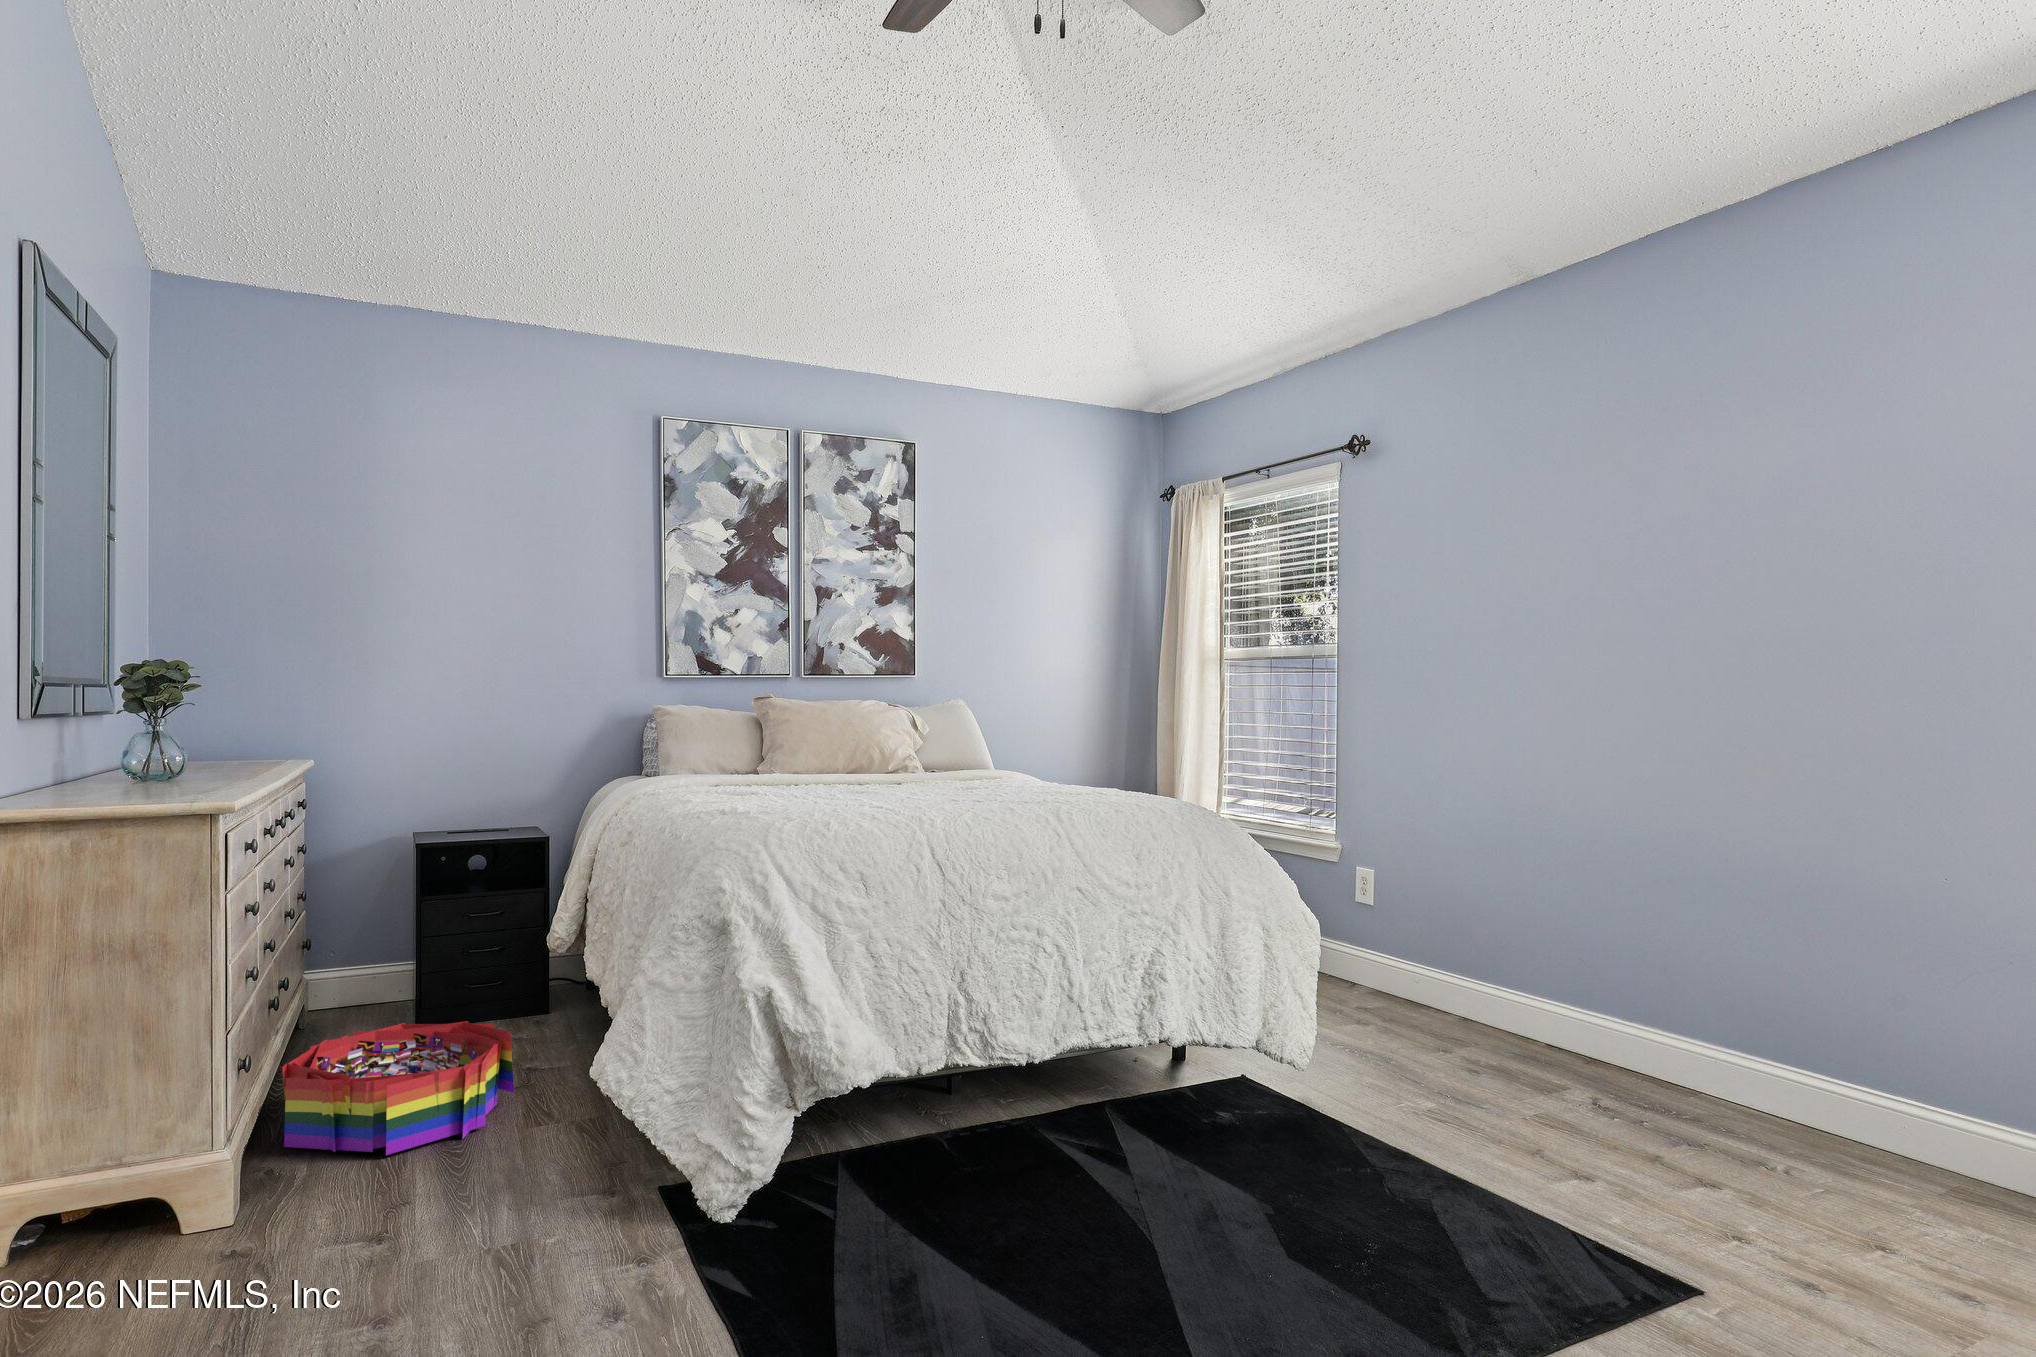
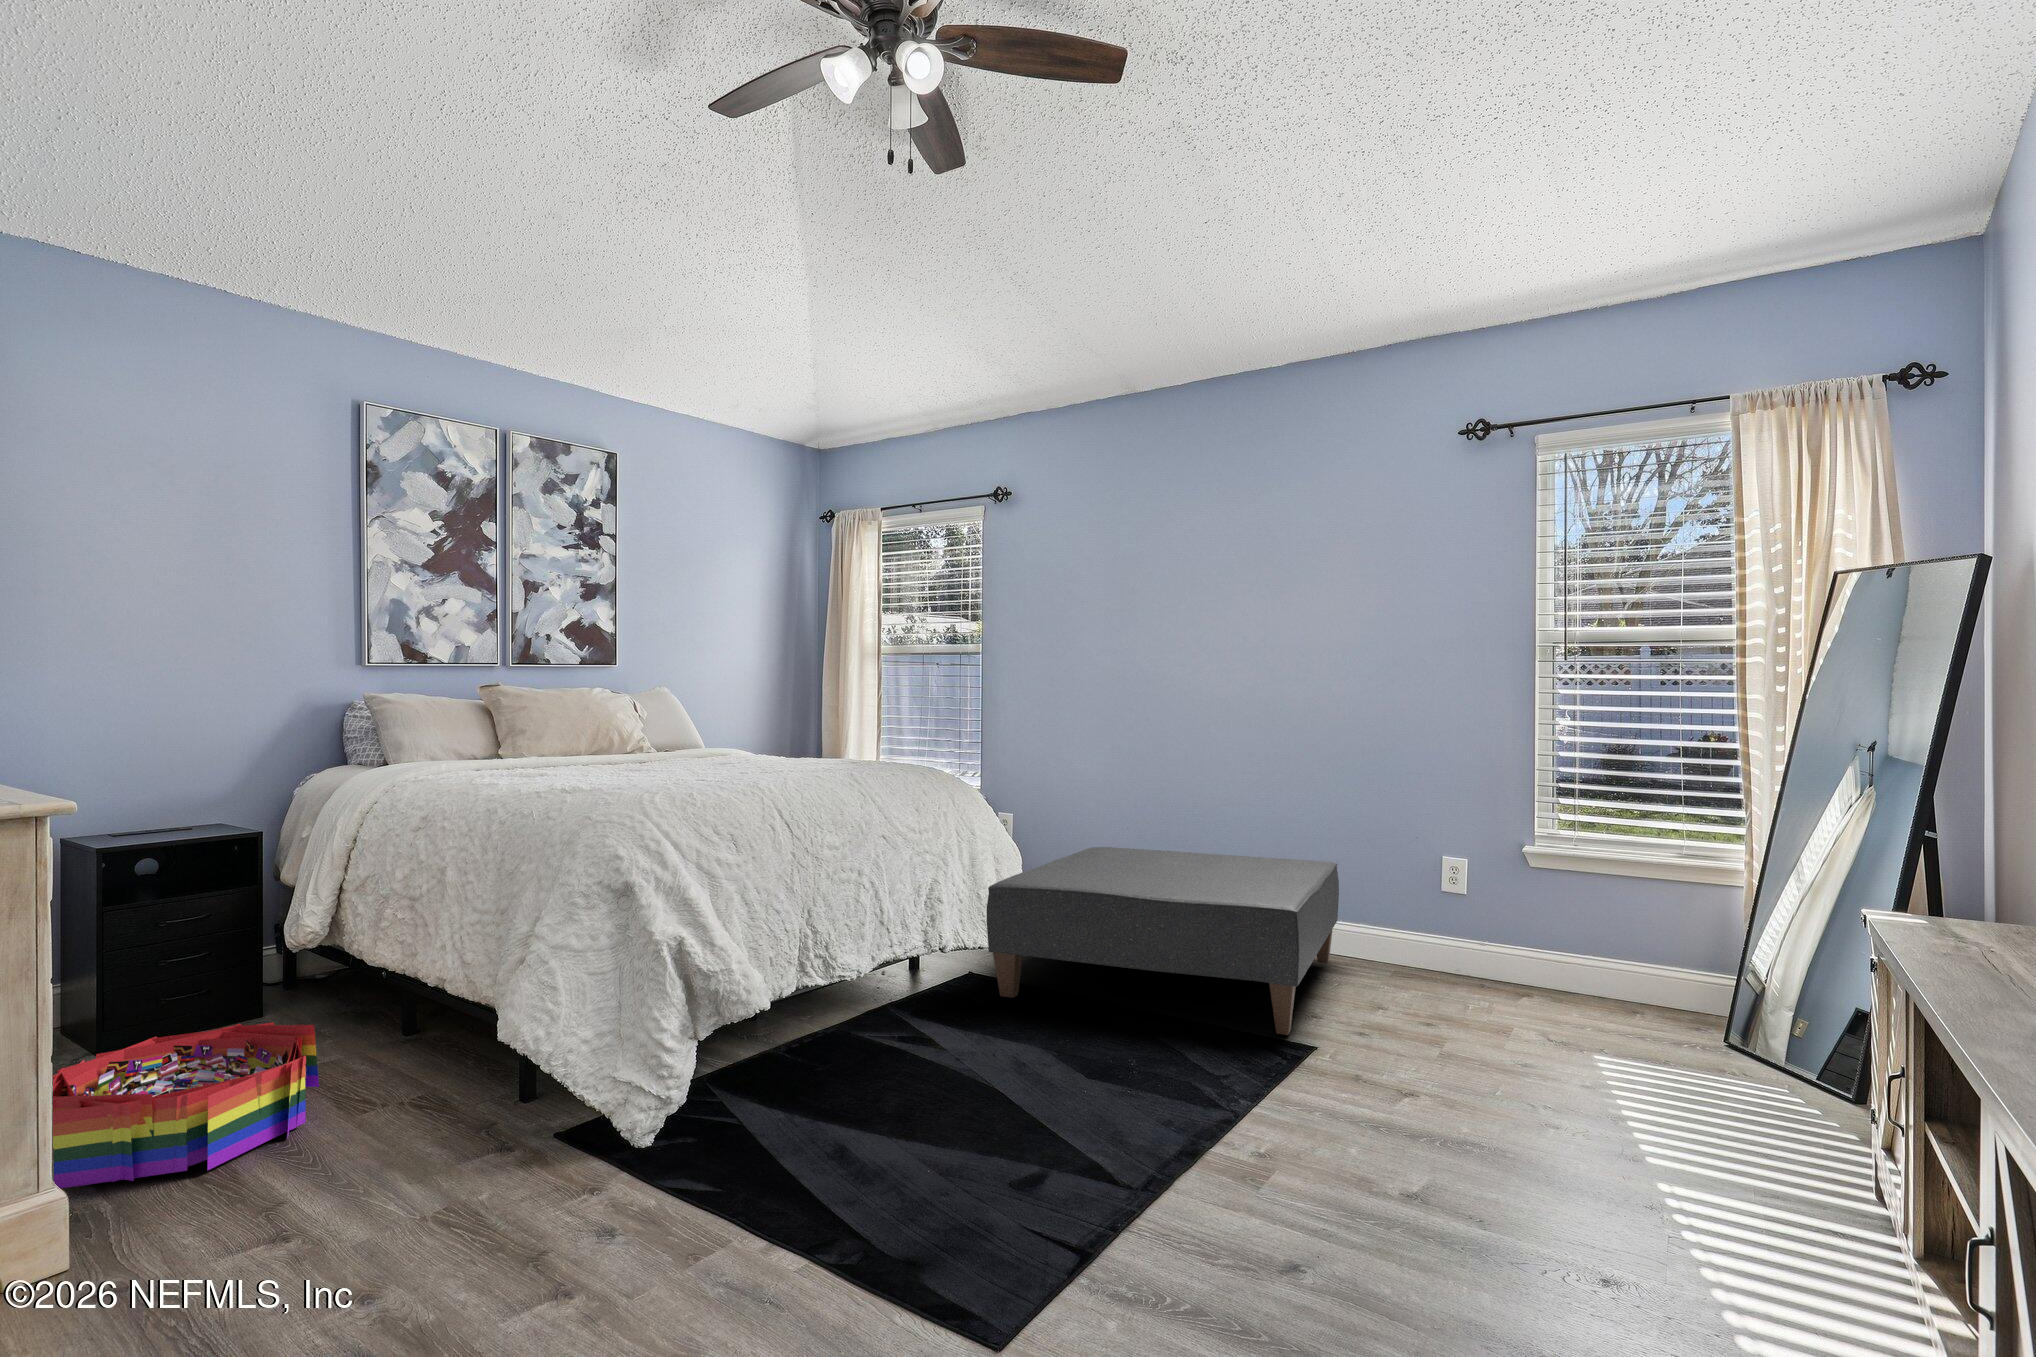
ottoman: none [1234,928,1841,1252] -> present [987,847,1339,1035]

